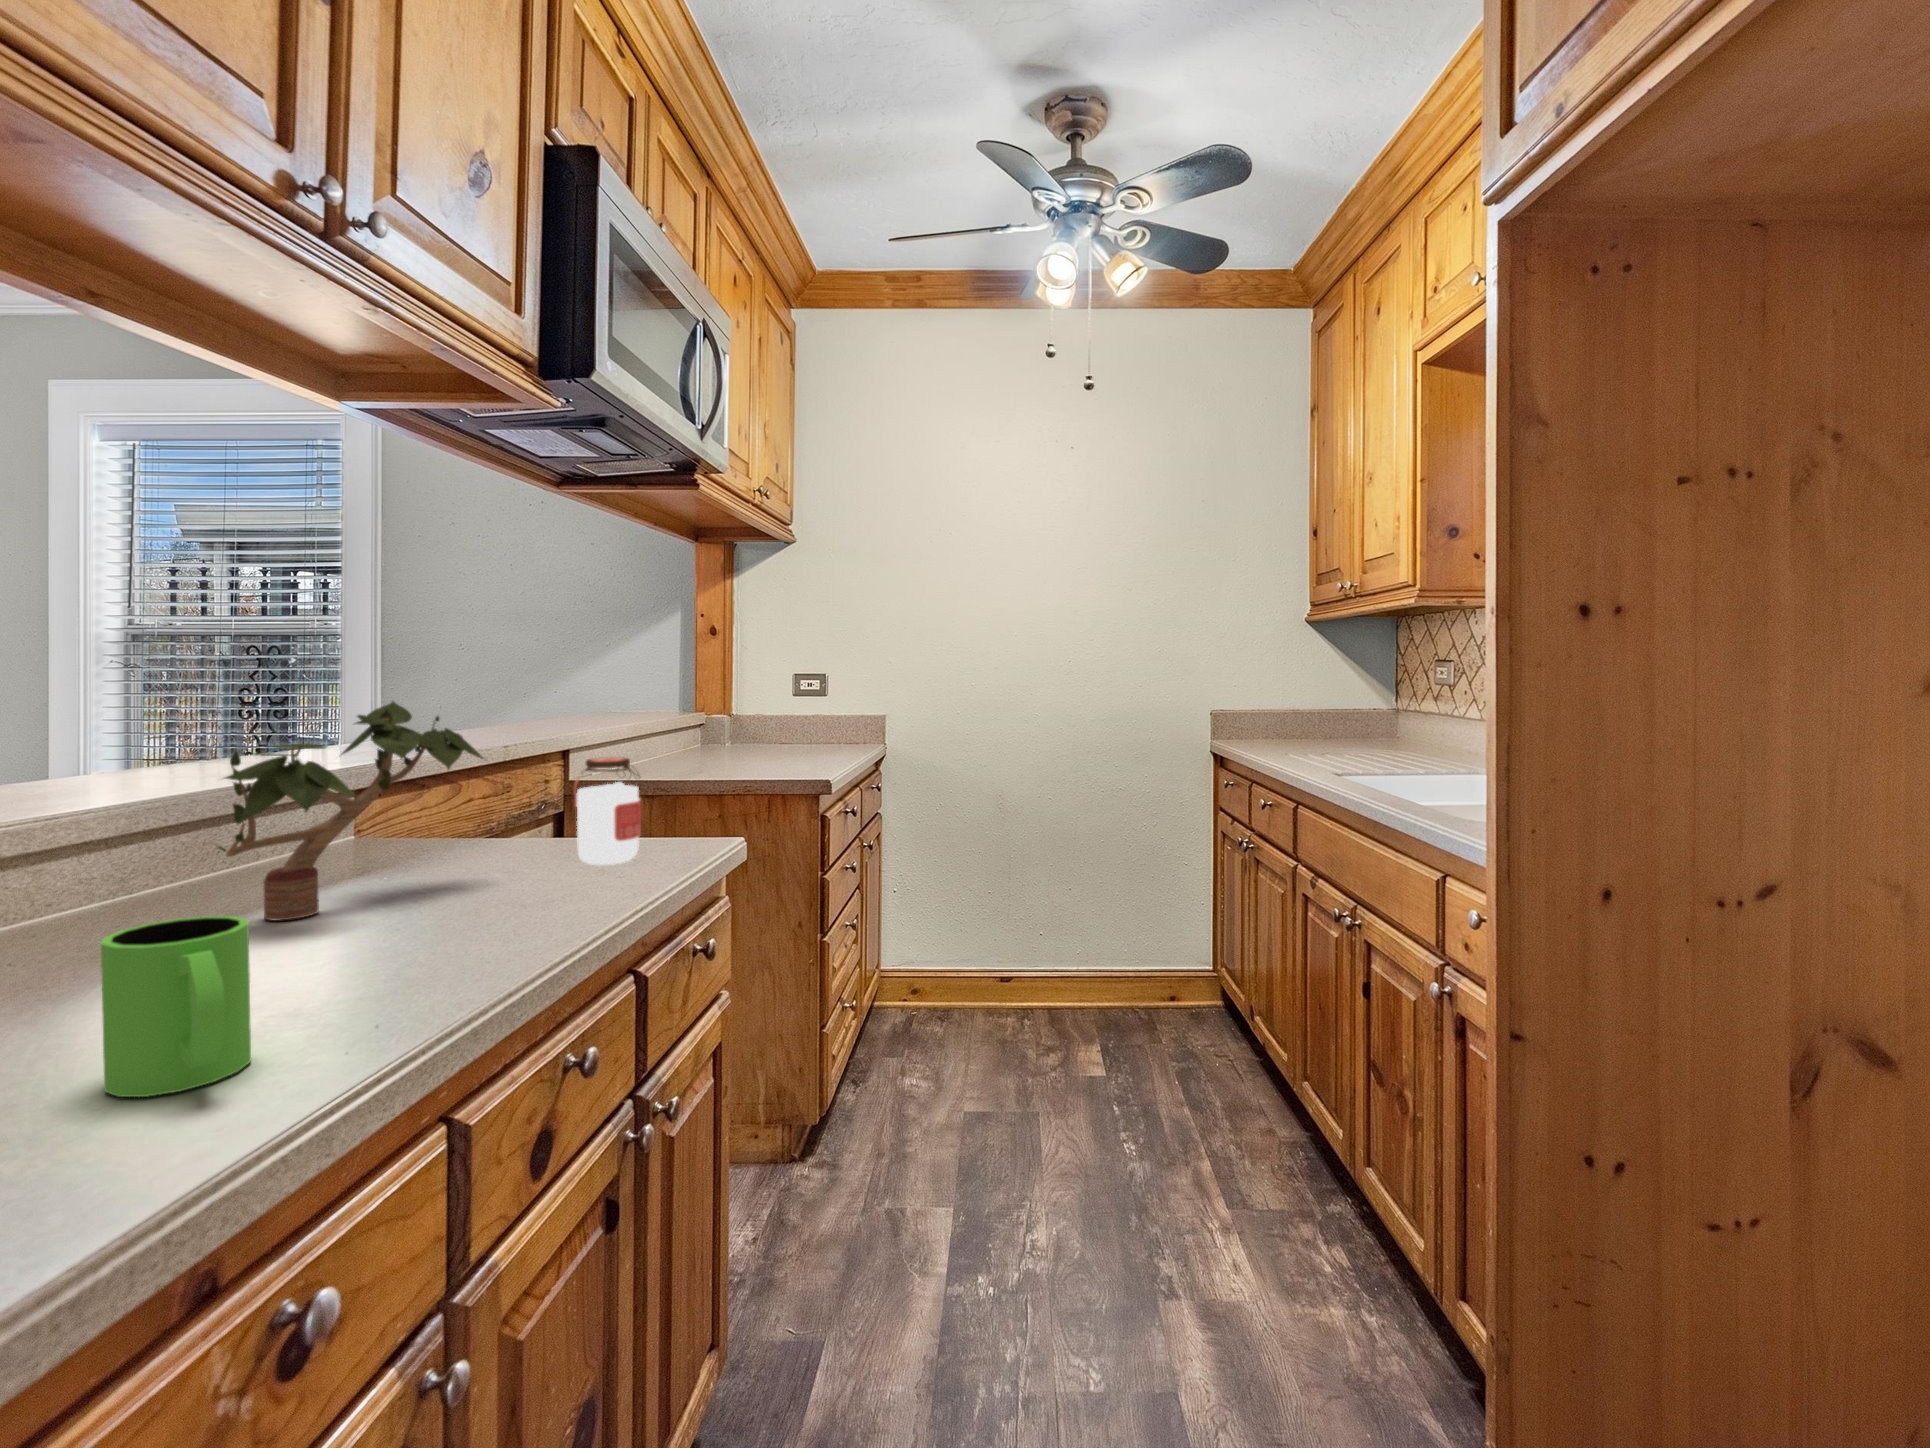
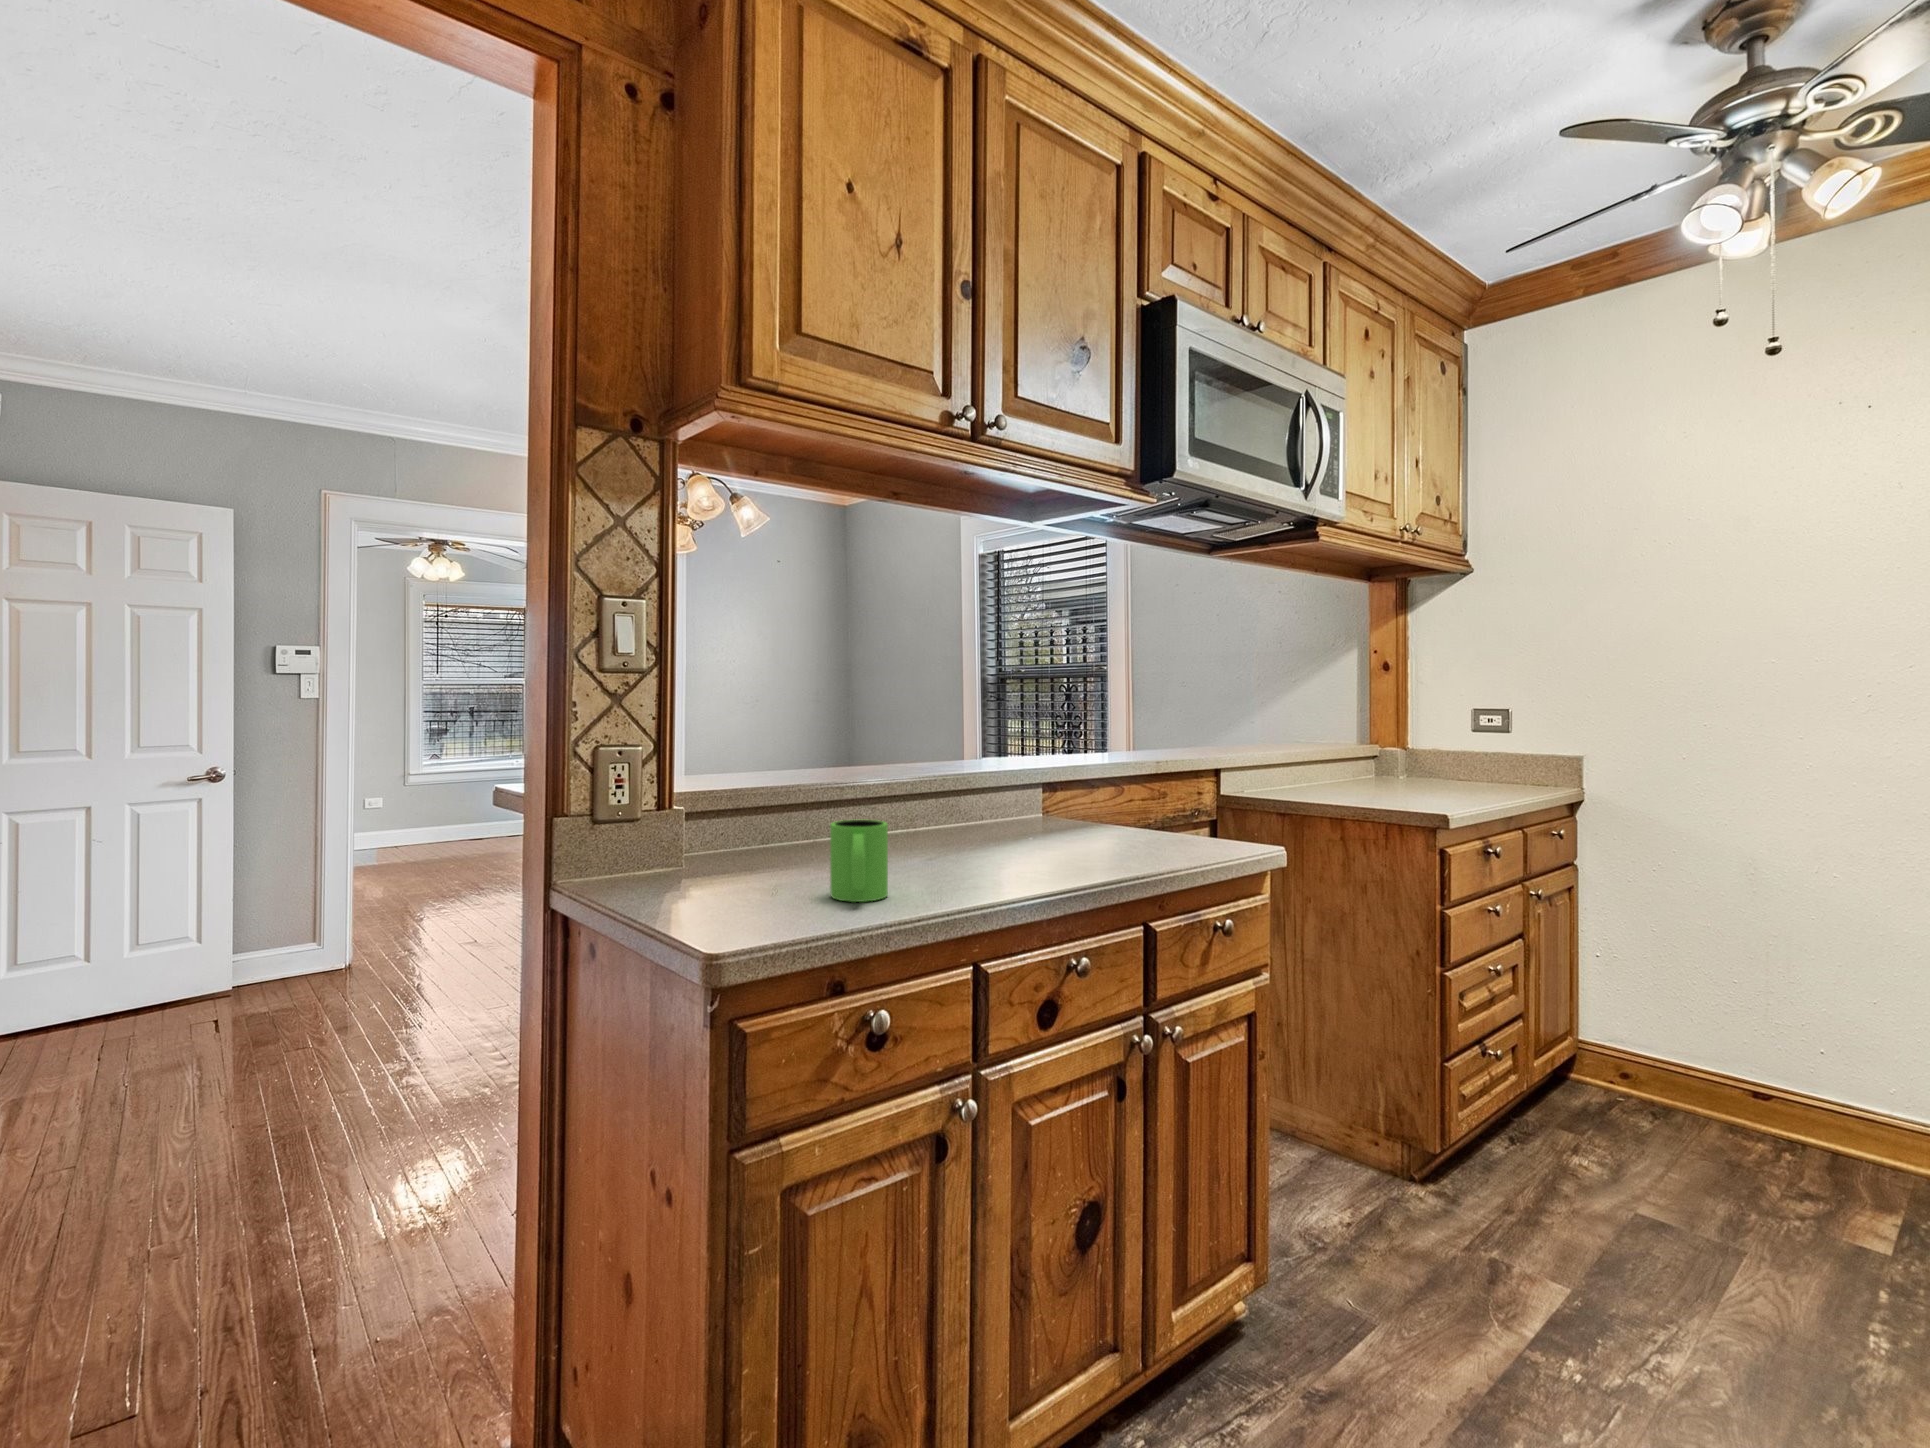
potted plant: present [218,701,483,920] -> none [918,714,1091,846]
jar: present [574,757,641,865] -> none [1142,765,1192,847]

